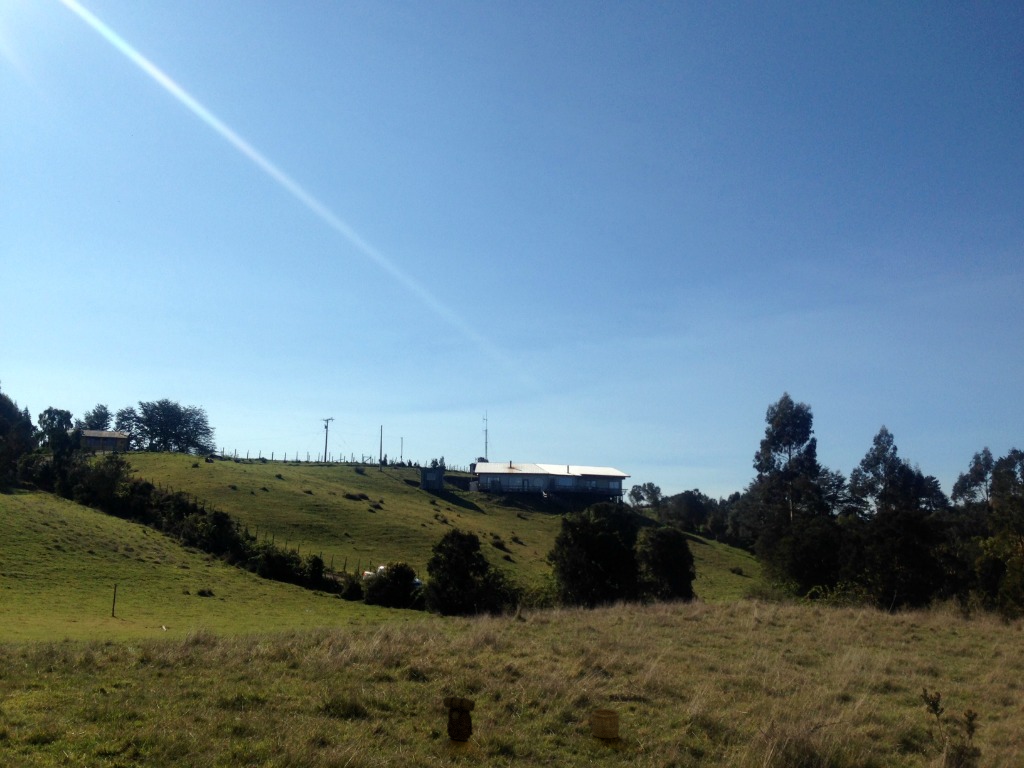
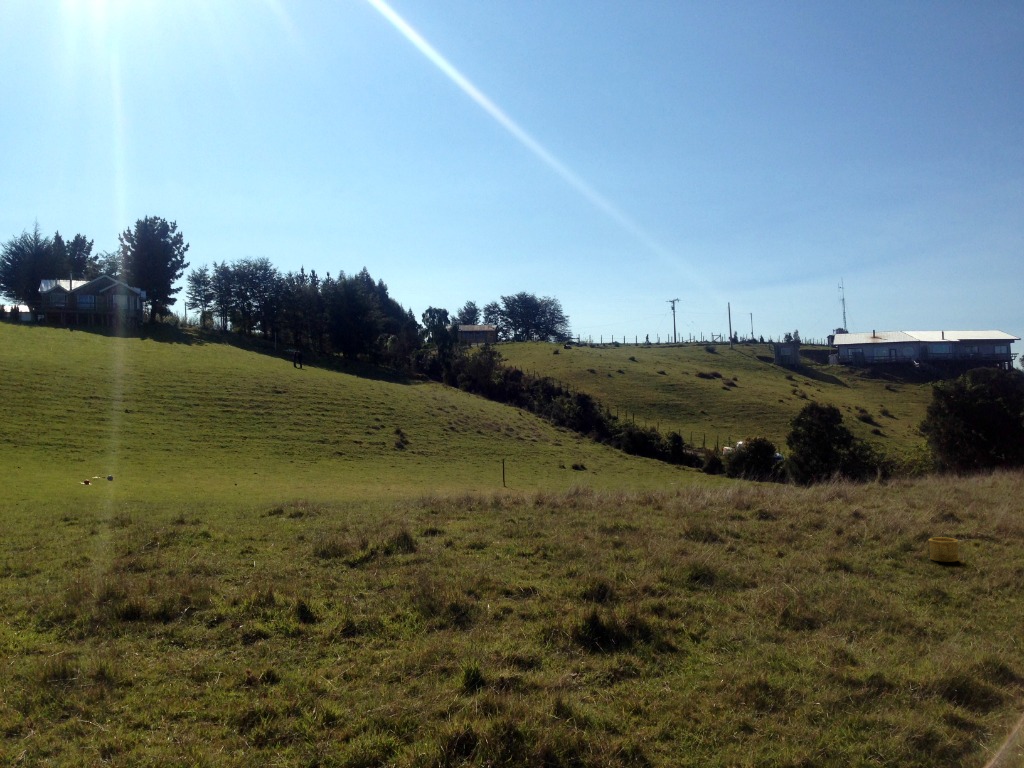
backpack: present [443,696,475,741] -> none [782,521,812,558]

